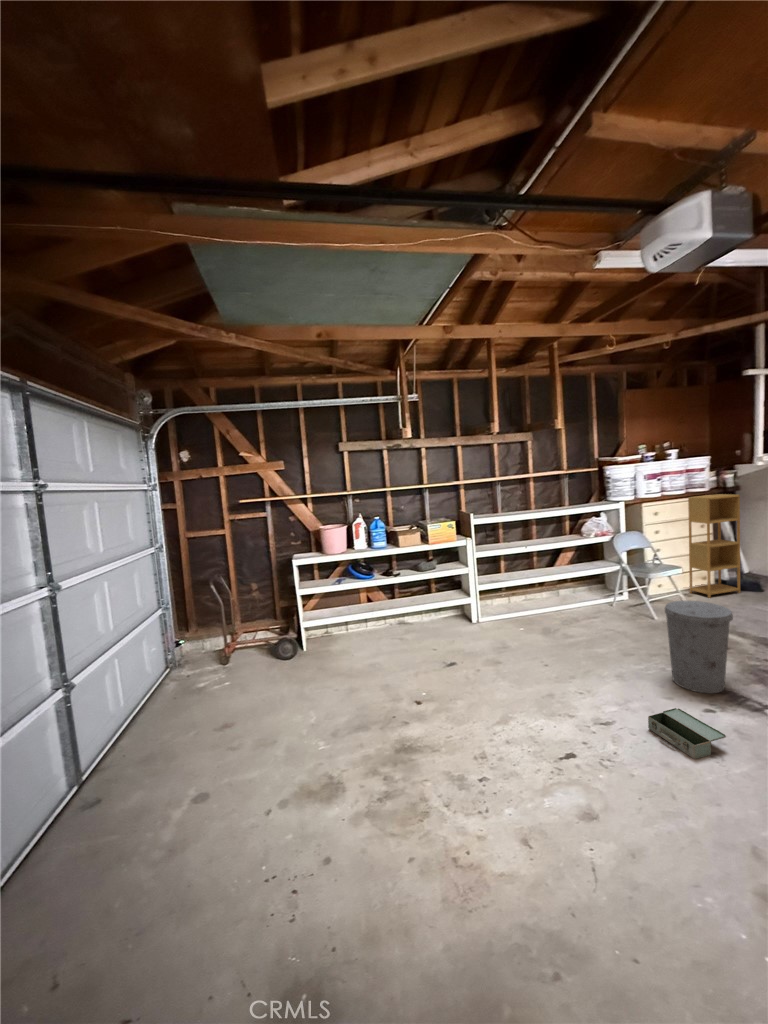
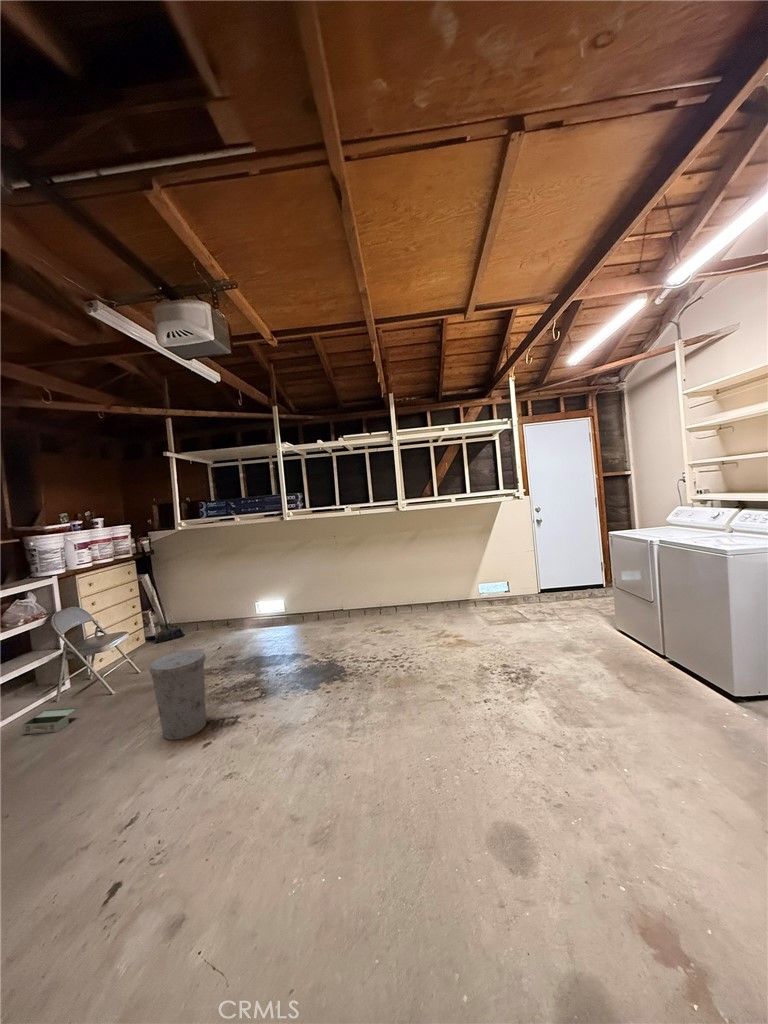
shelving unit: present [688,494,740,598] -> none [119,557,170,655]
toolbox: present [648,708,726,759] -> present [22,708,77,734]

